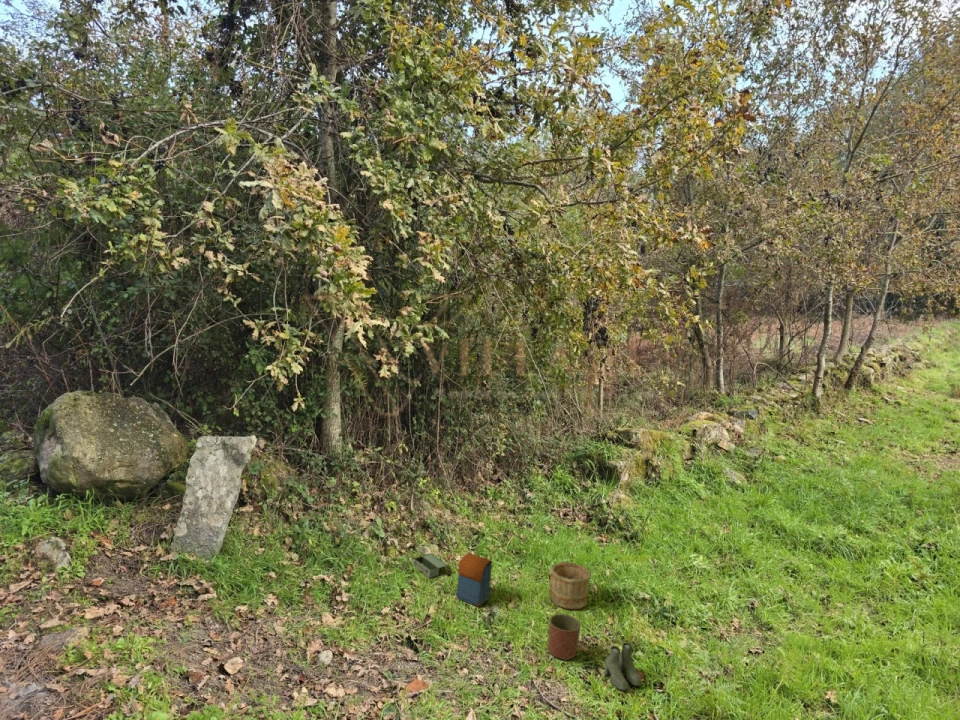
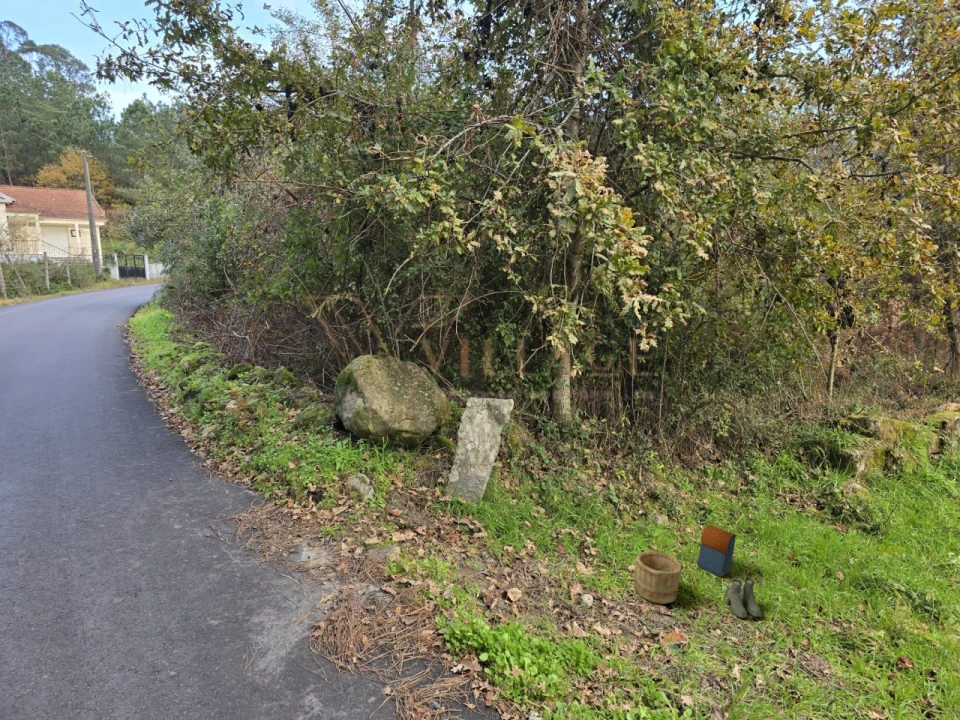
toolbox: present [413,554,447,578] -> none [648,521,684,544]
wooden bucket: present [550,562,591,609] -> present [634,551,682,604]
planter: present [548,614,581,660] -> none [803,595,843,642]
boots: present [605,643,641,691] -> present [726,578,761,618]

